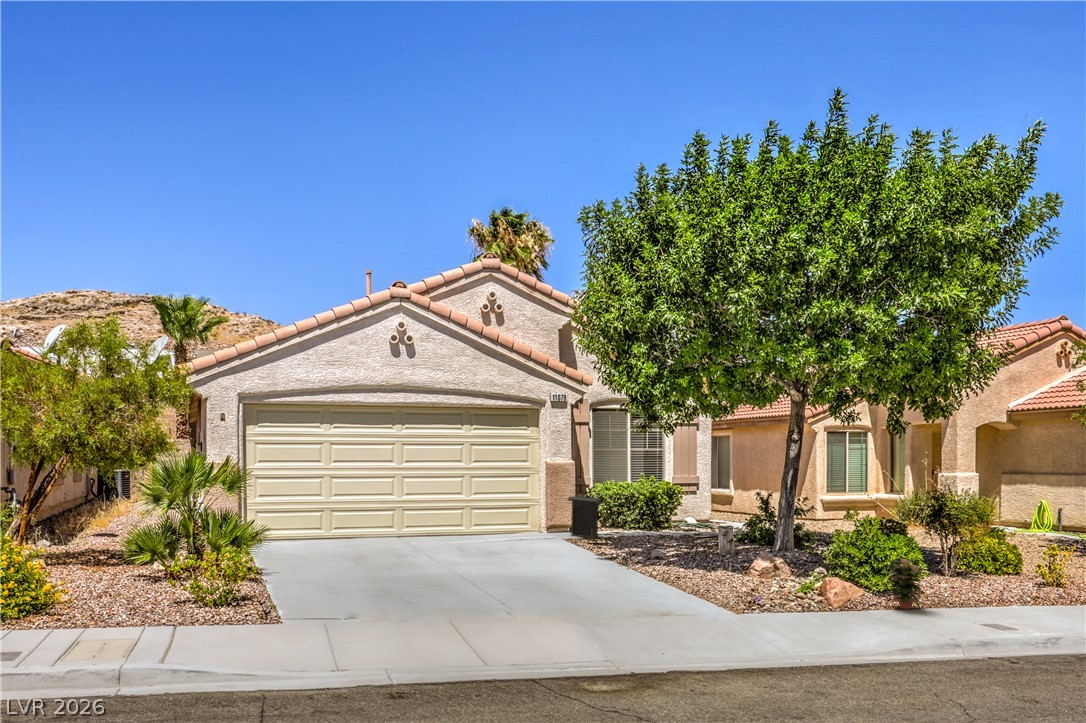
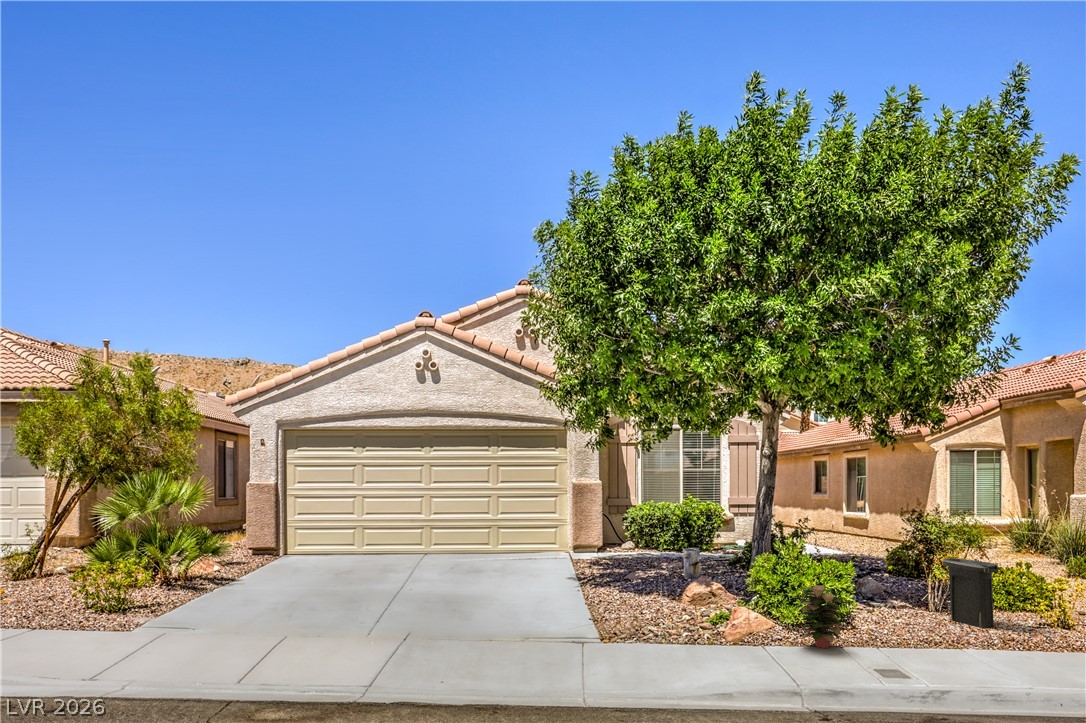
trash can: present [567,496,603,538] -> present [943,558,998,628]

